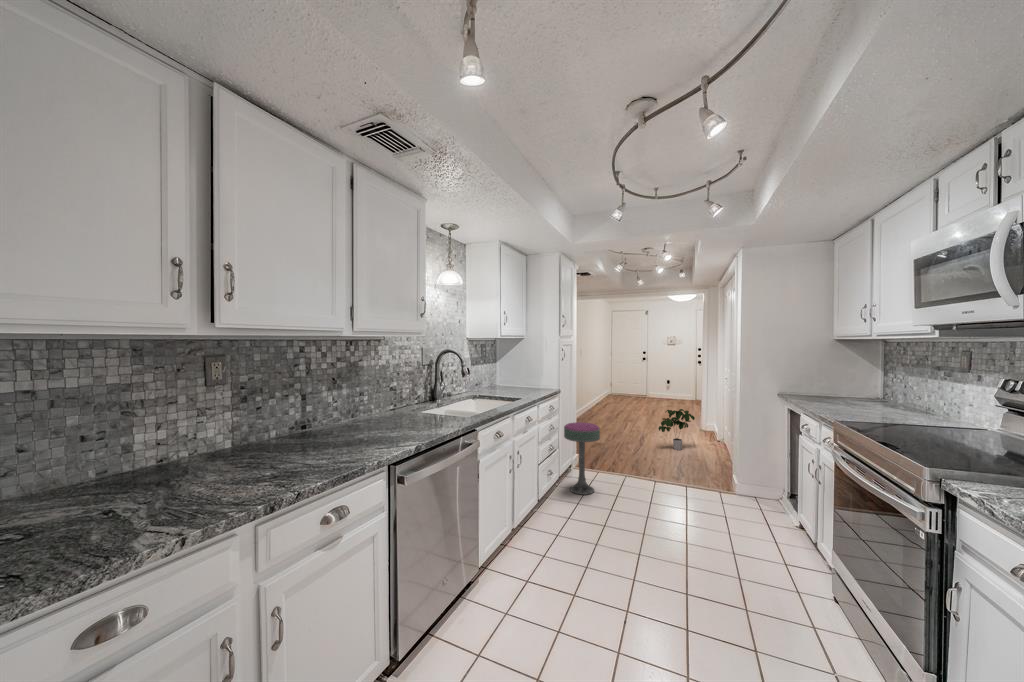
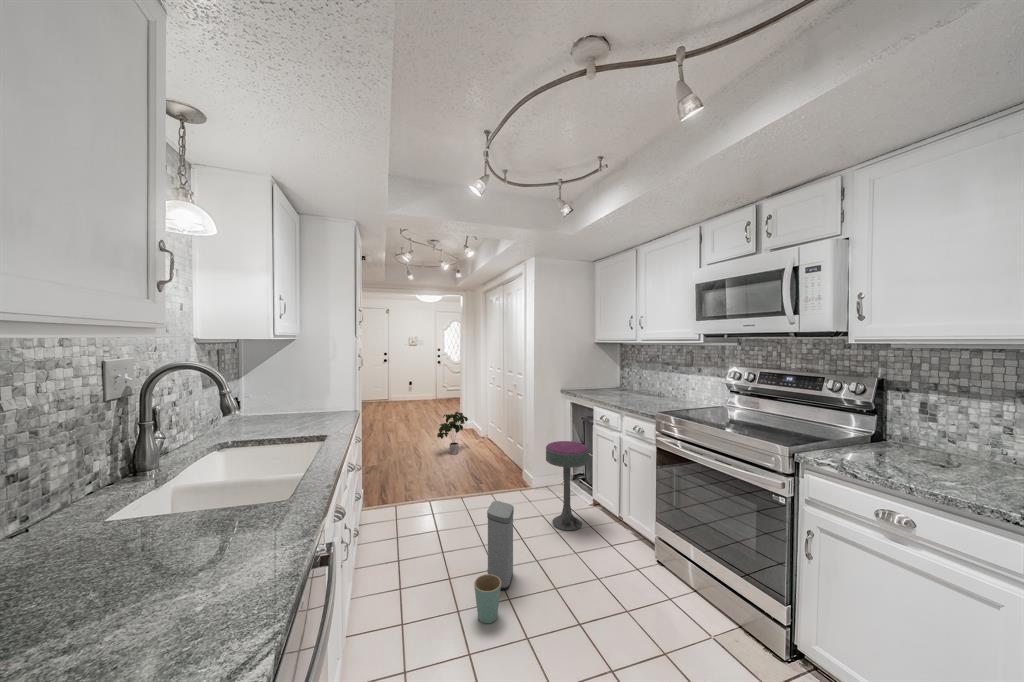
bar stool: present [564,422,600,495] -> present [546,441,589,531]
trash can: none [608,476,661,562] -> present [474,501,514,623]

